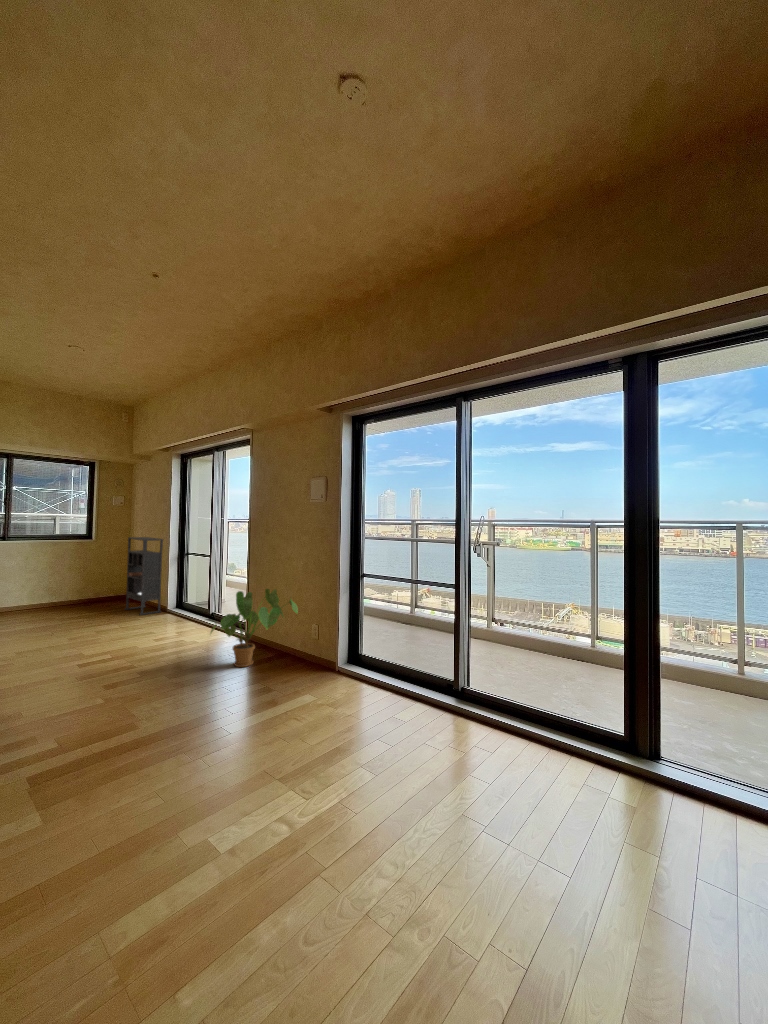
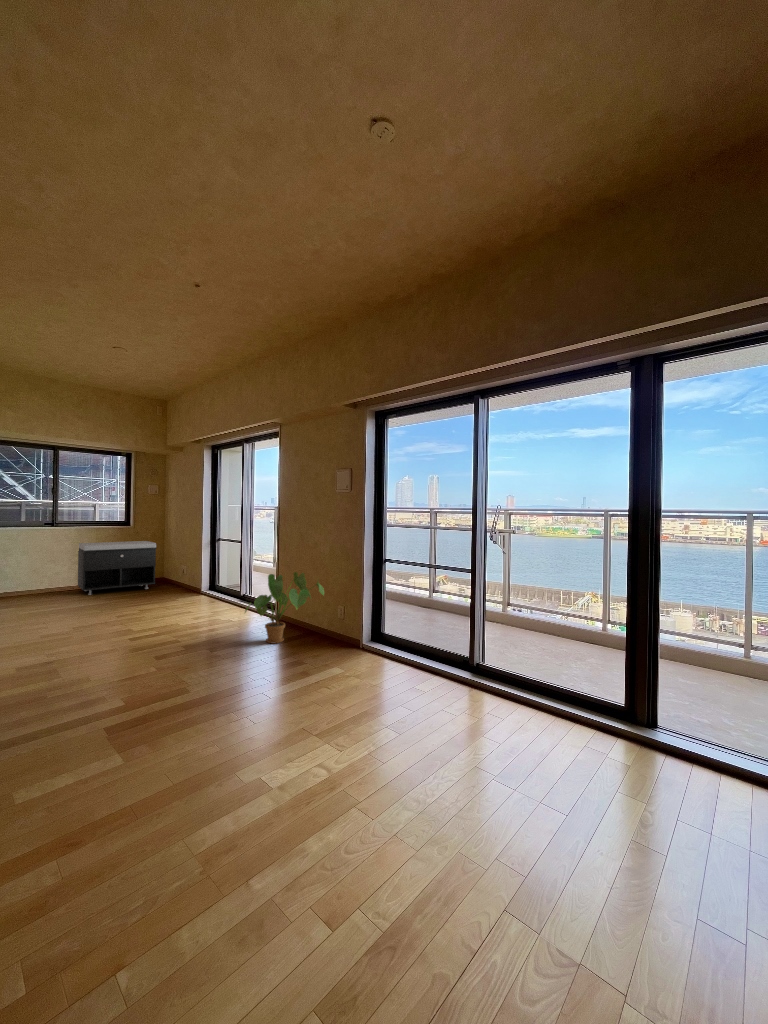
bookshelf: present [125,537,163,615] -> none [160,524,196,597]
storage bench: none [33,556,121,614] -> present [78,541,156,595]

